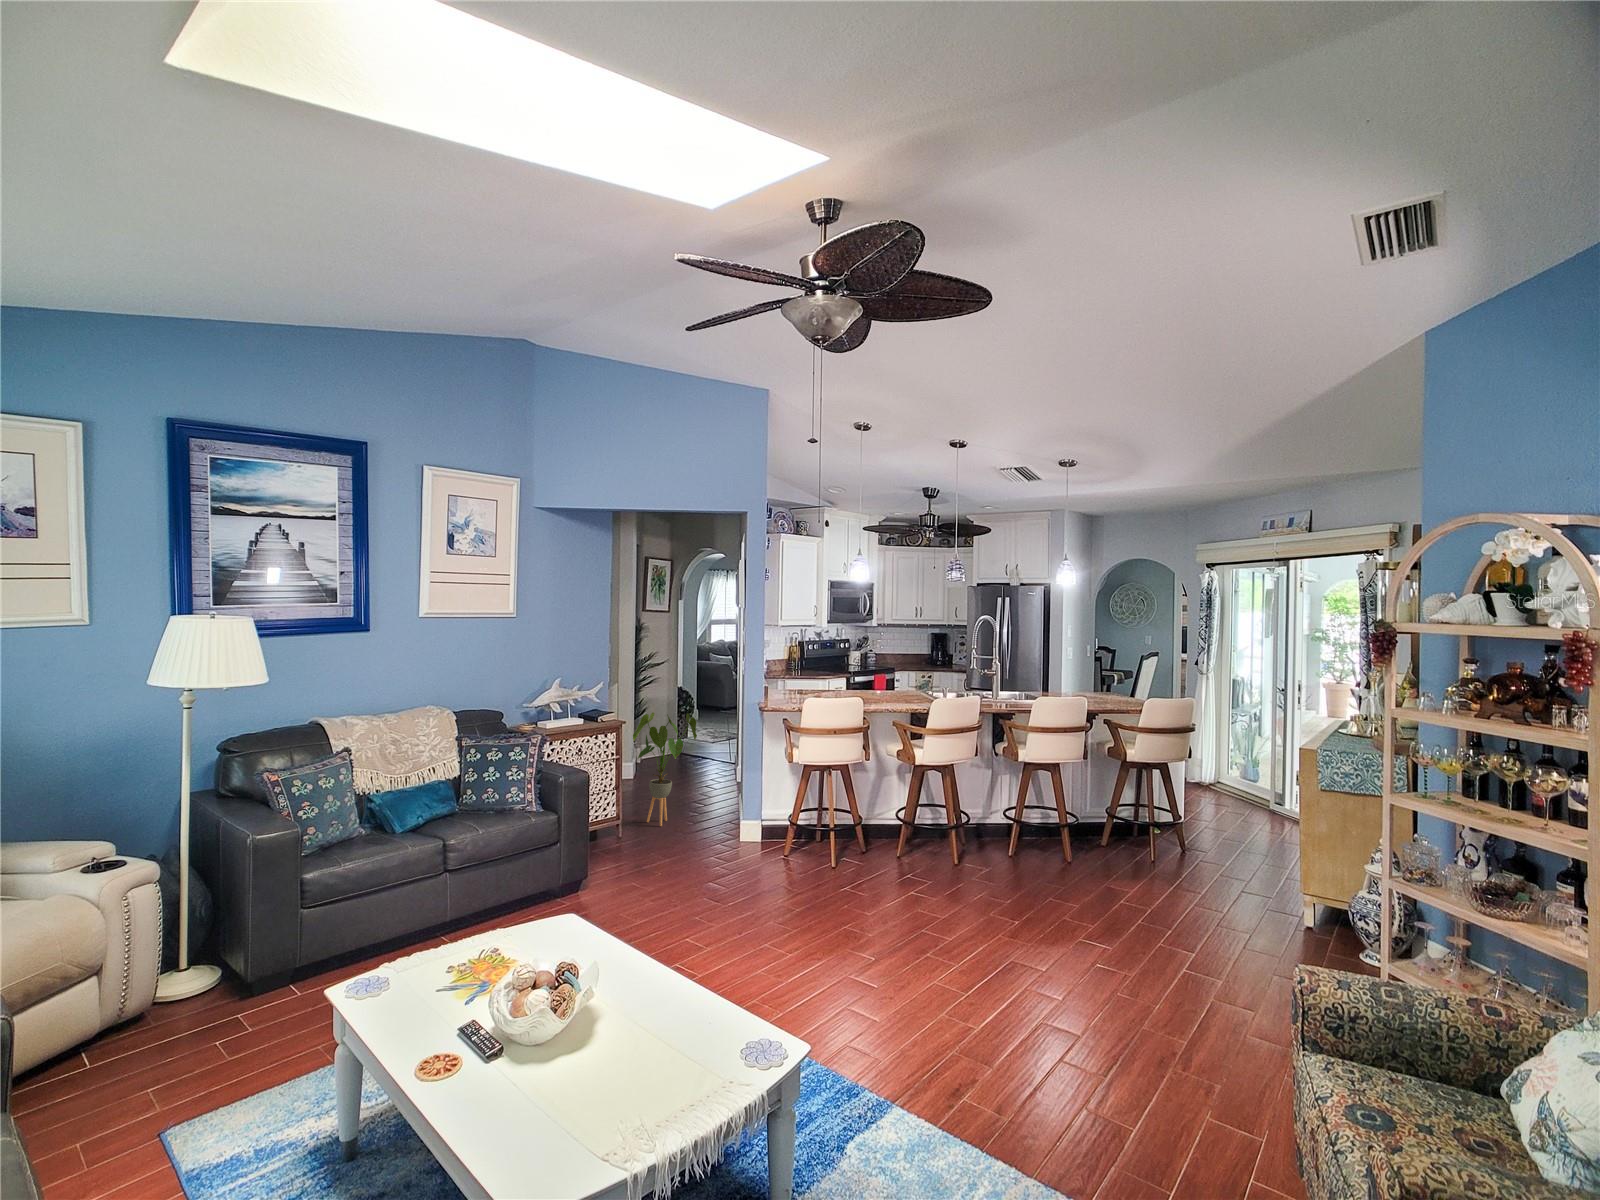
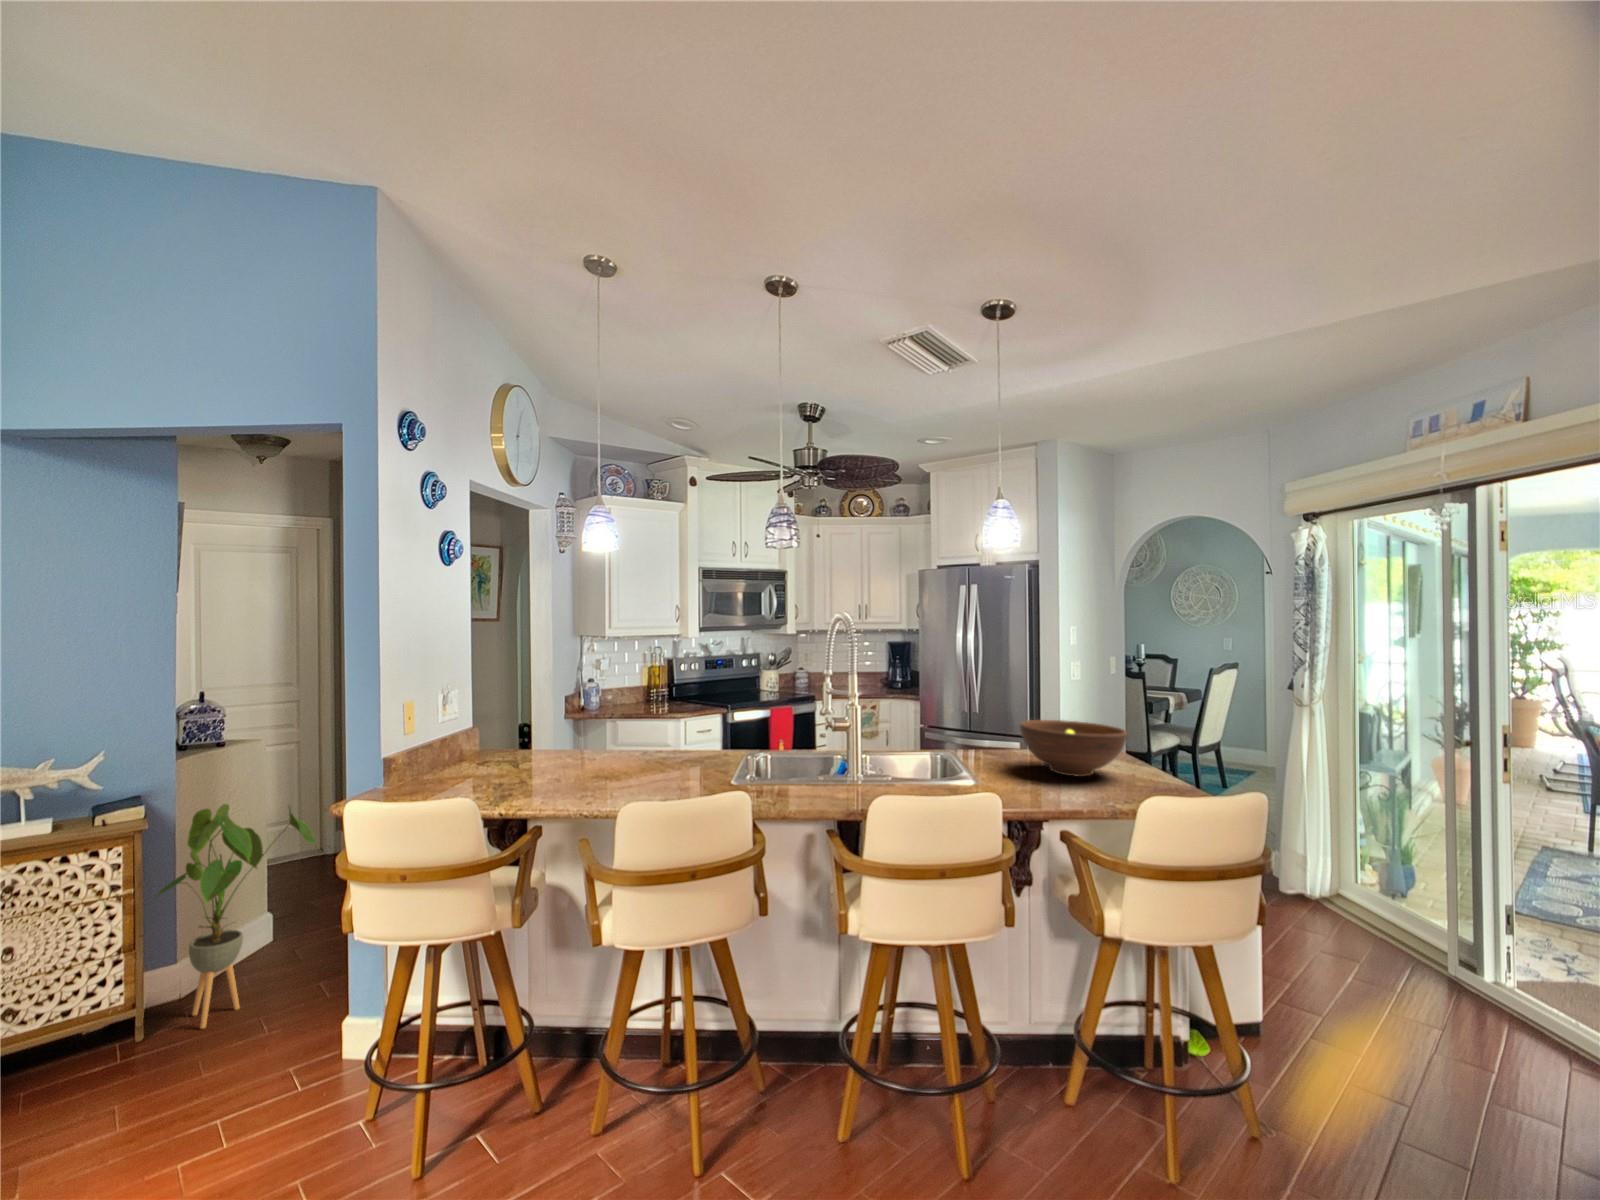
fruit bowl: none [1073,674,1127,700] -> present [1020,720,1127,776]

